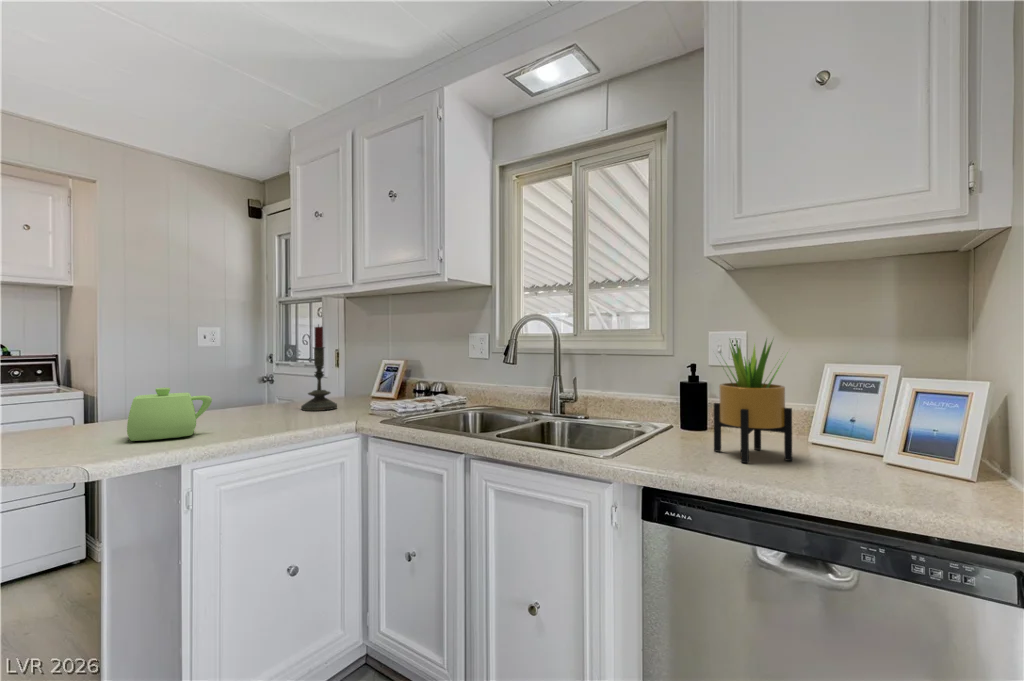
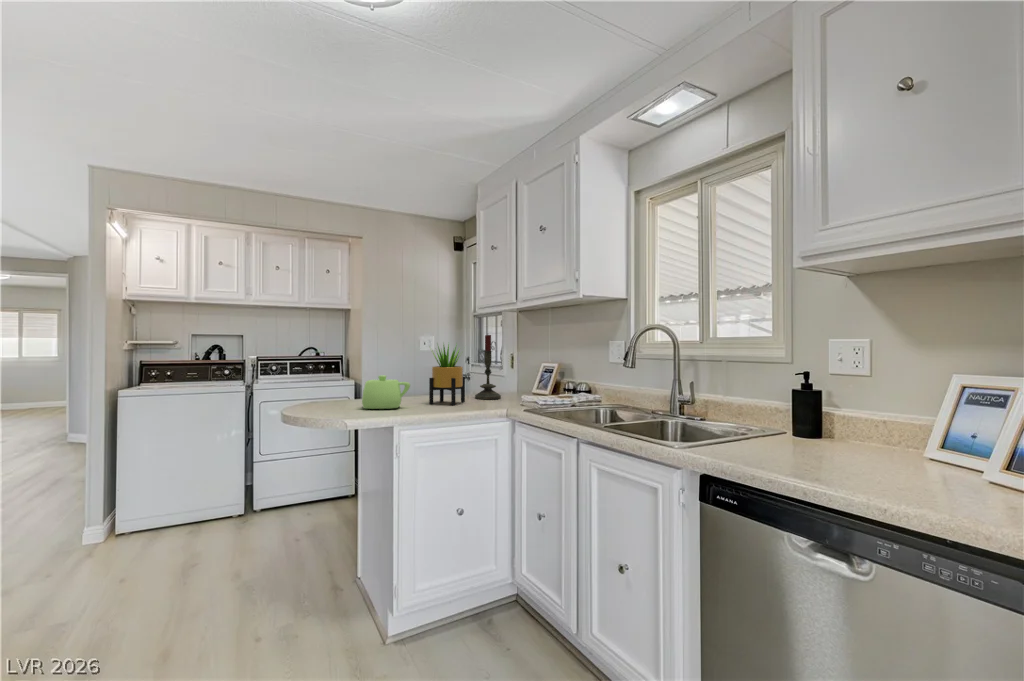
potted plant: present [714,339,792,463] -> present [429,344,465,405]

